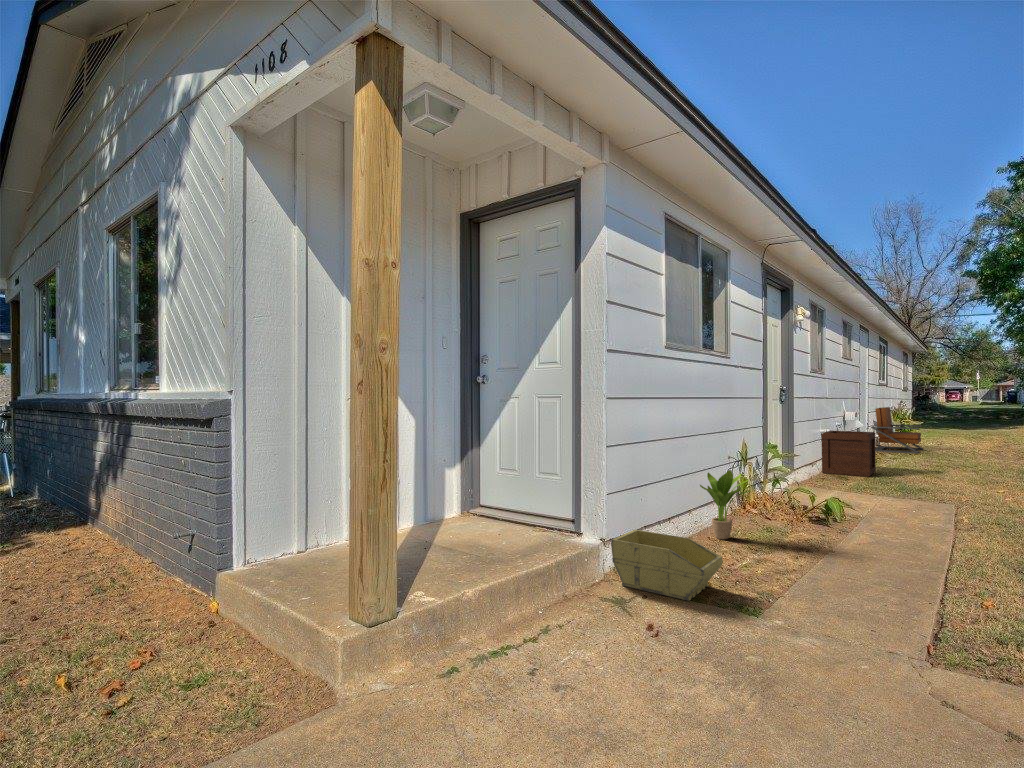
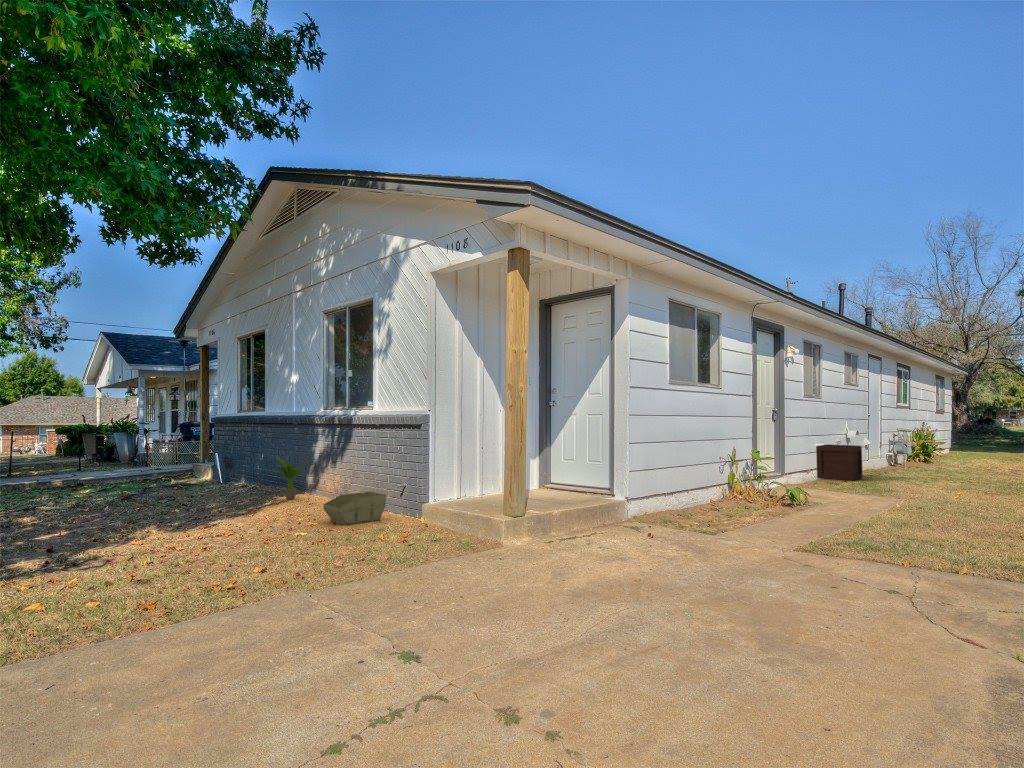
lounge chair: present [871,407,923,454] -> none [880,427,929,467]
potted plant: present [700,470,750,539] -> present [274,456,305,500]
storage bin: present [611,530,723,601] -> present [323,492,386,525]

